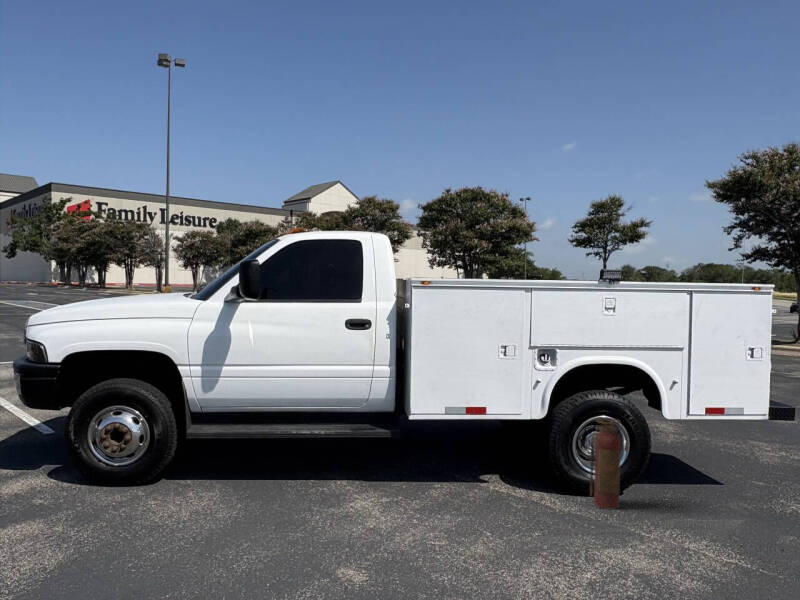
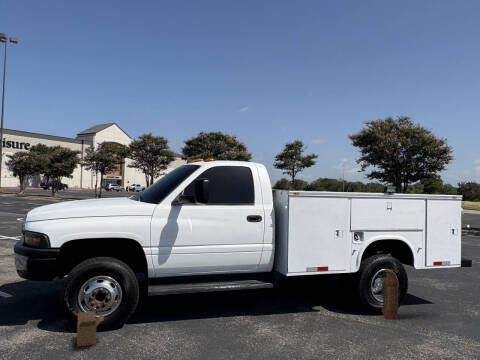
cardboard box: none [68,455,119,503] -> present [77,311,104,347]

